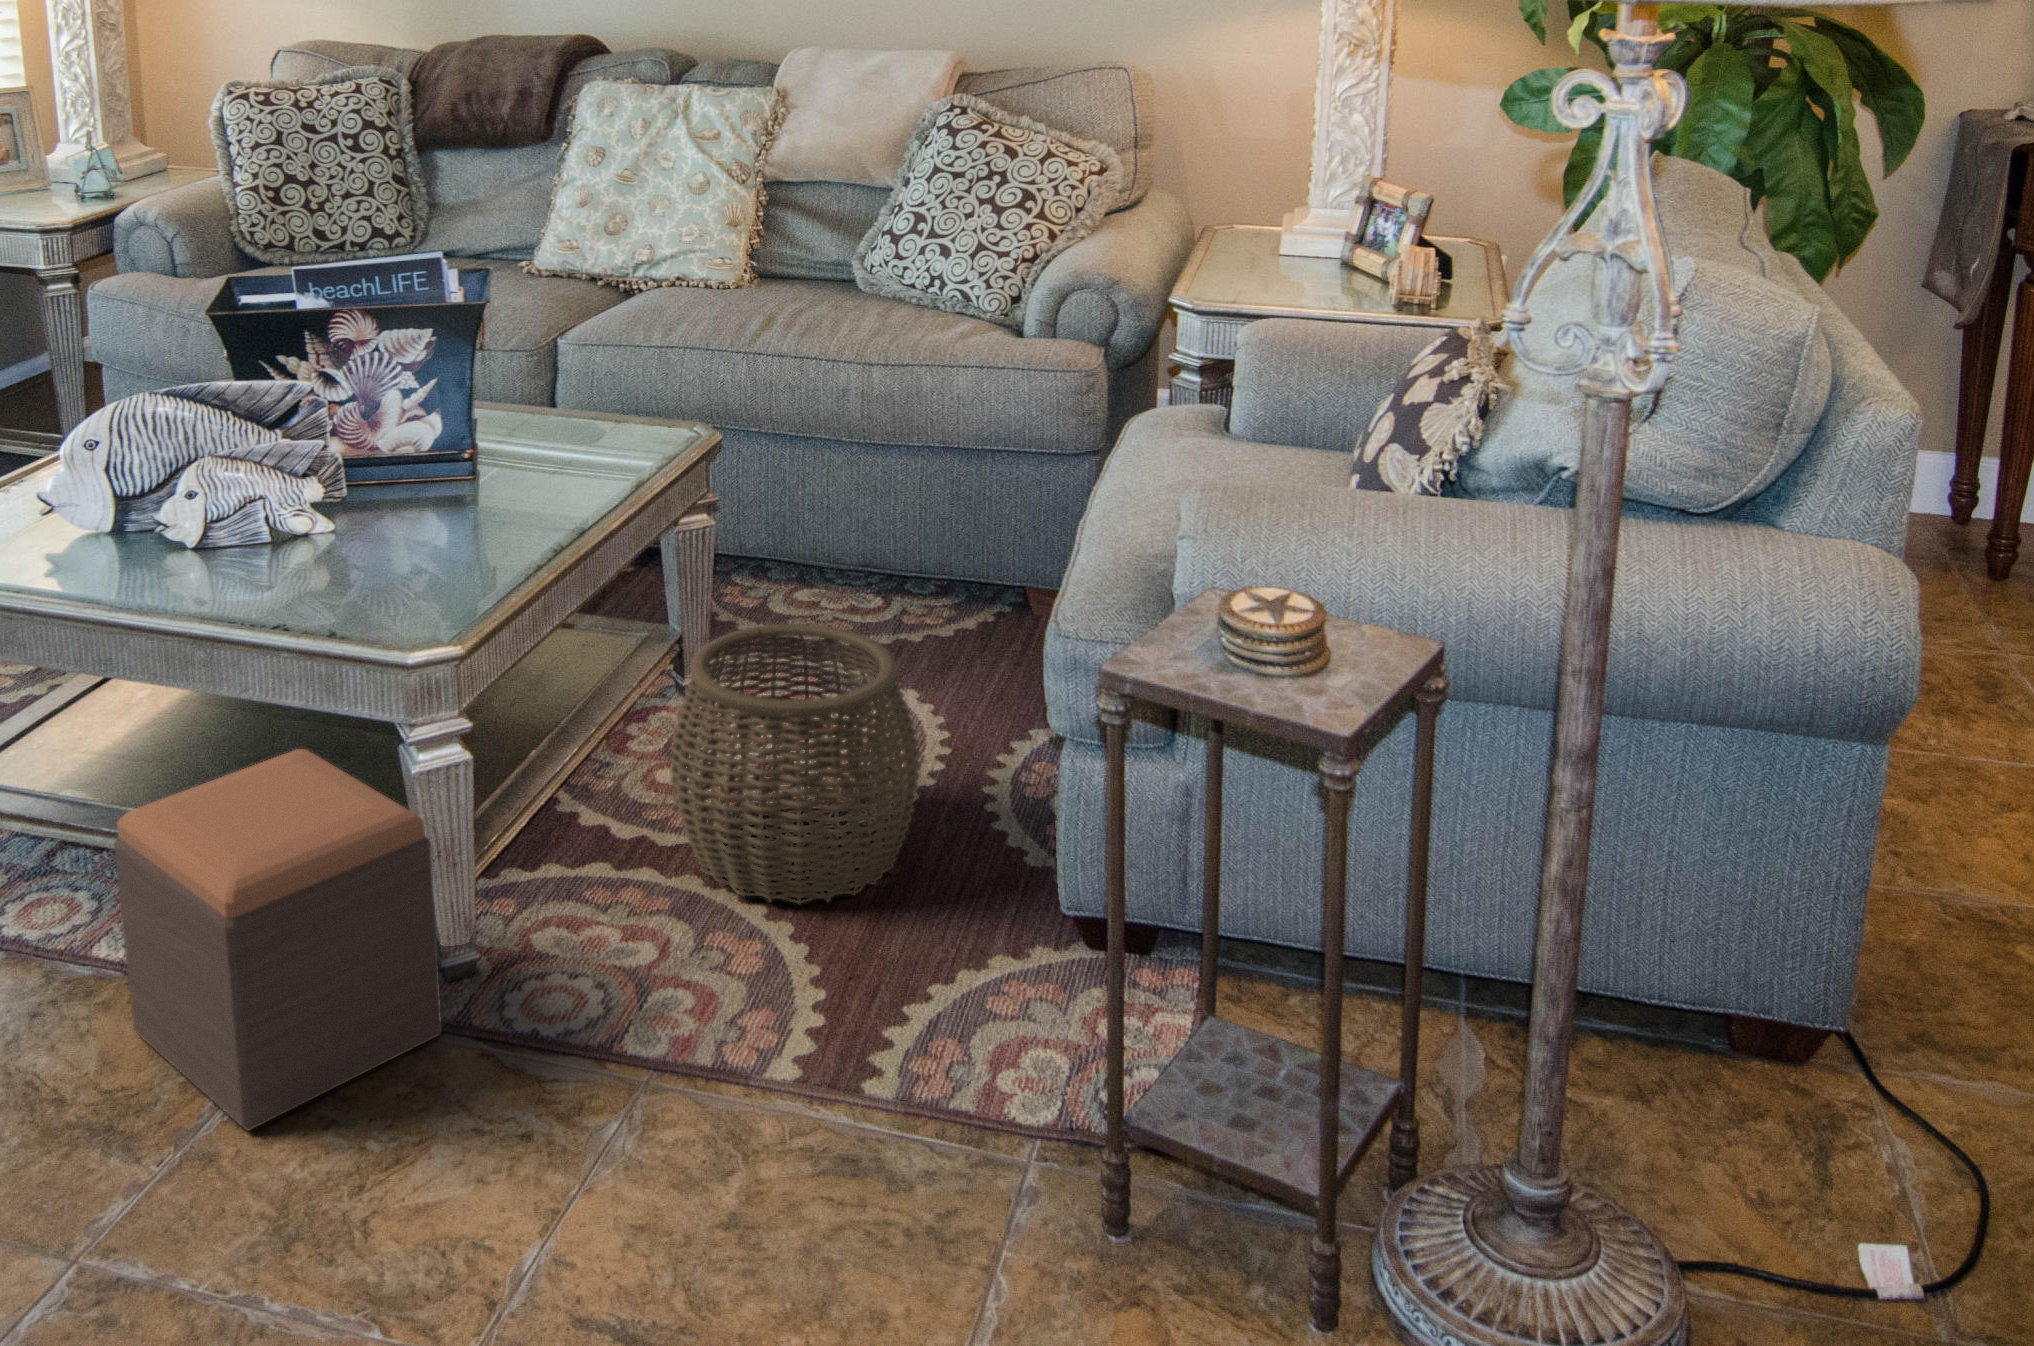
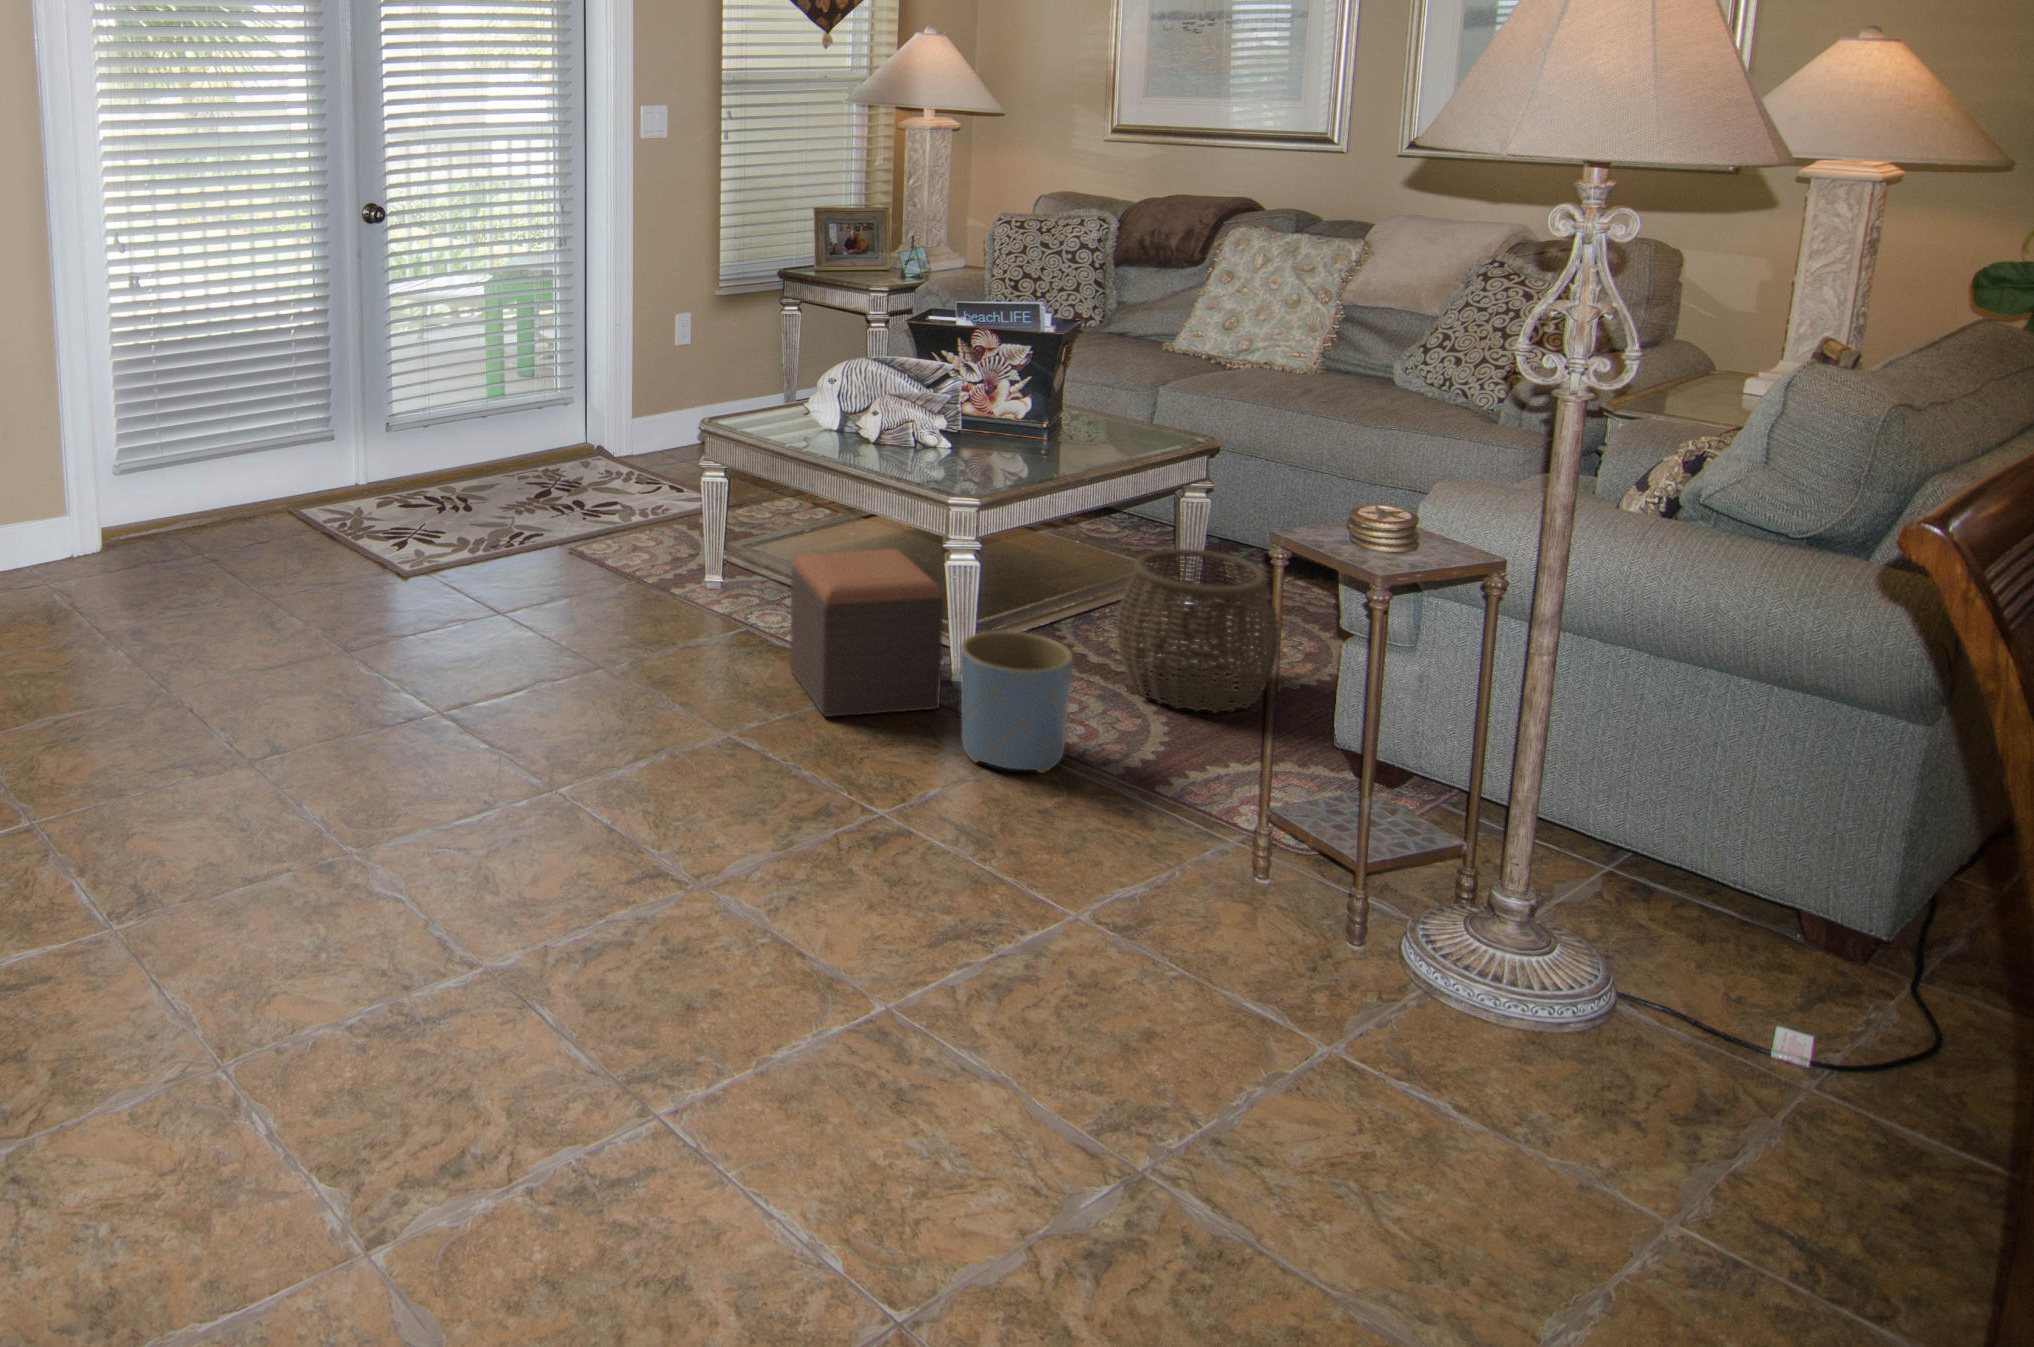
planter: none [503,867,704,1146] -> present [961,631,1073,773]

